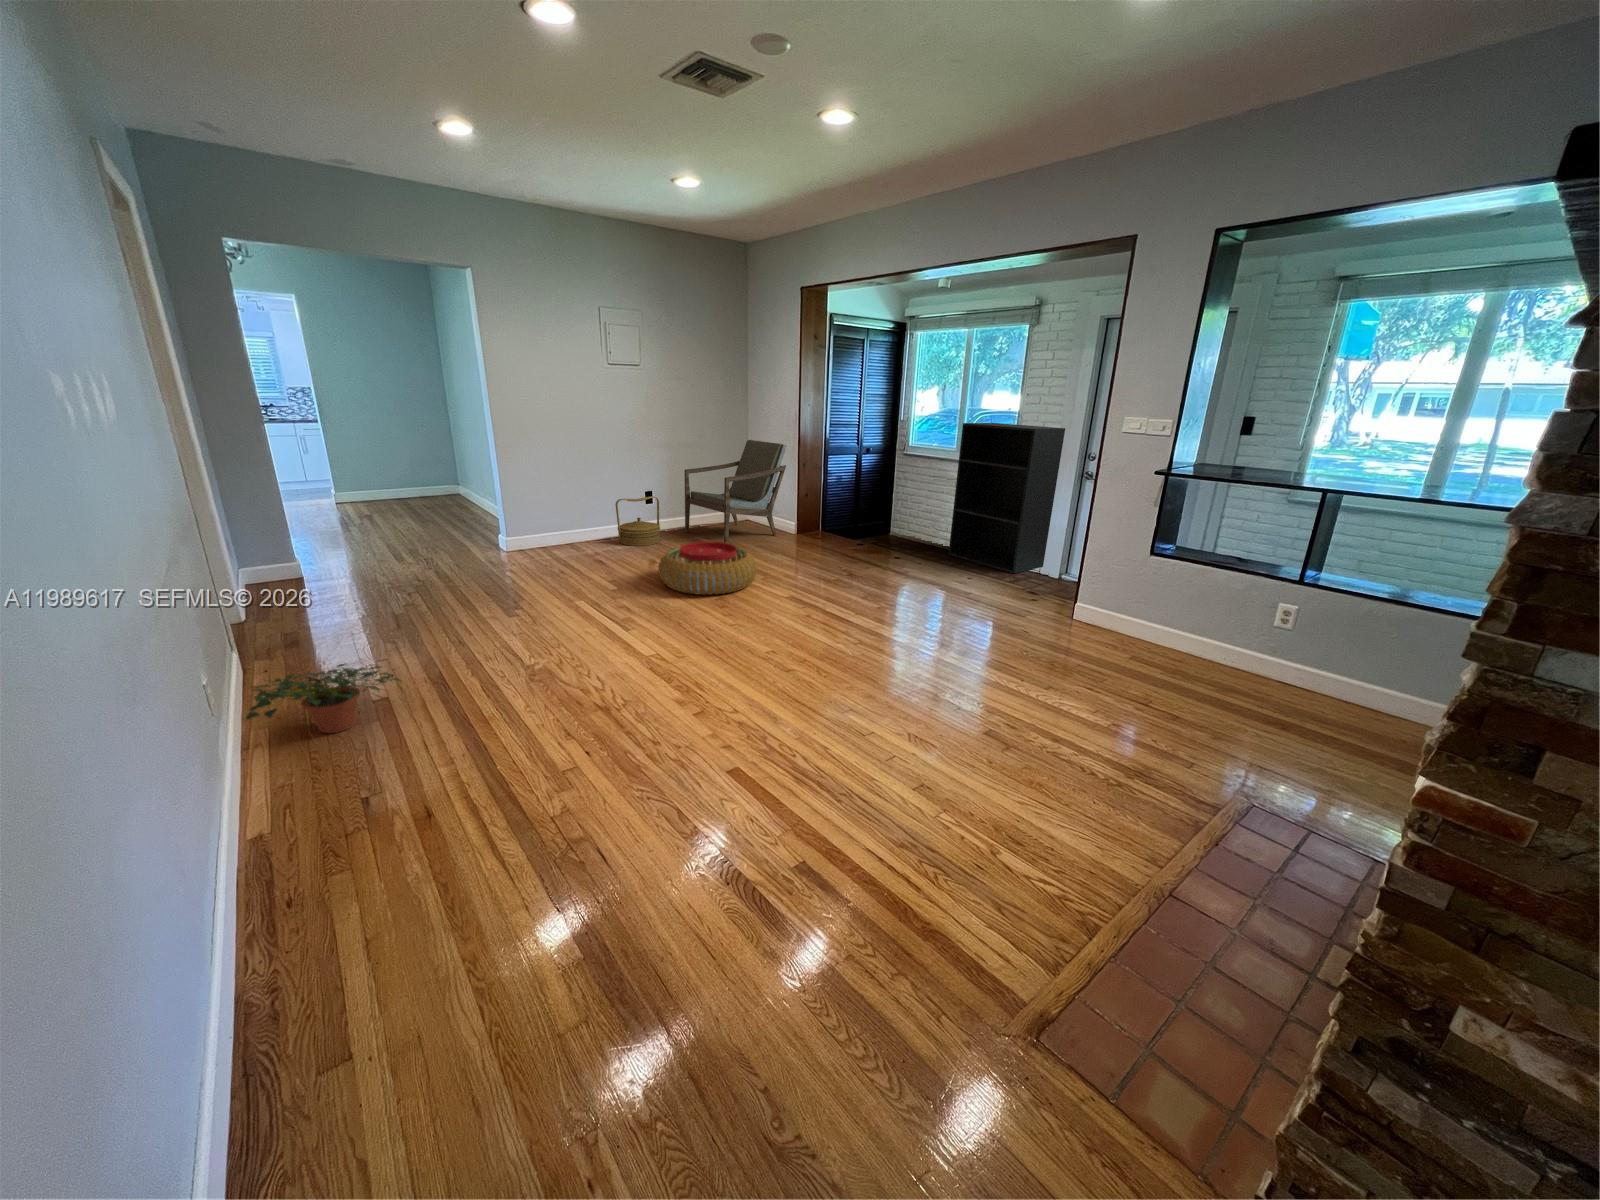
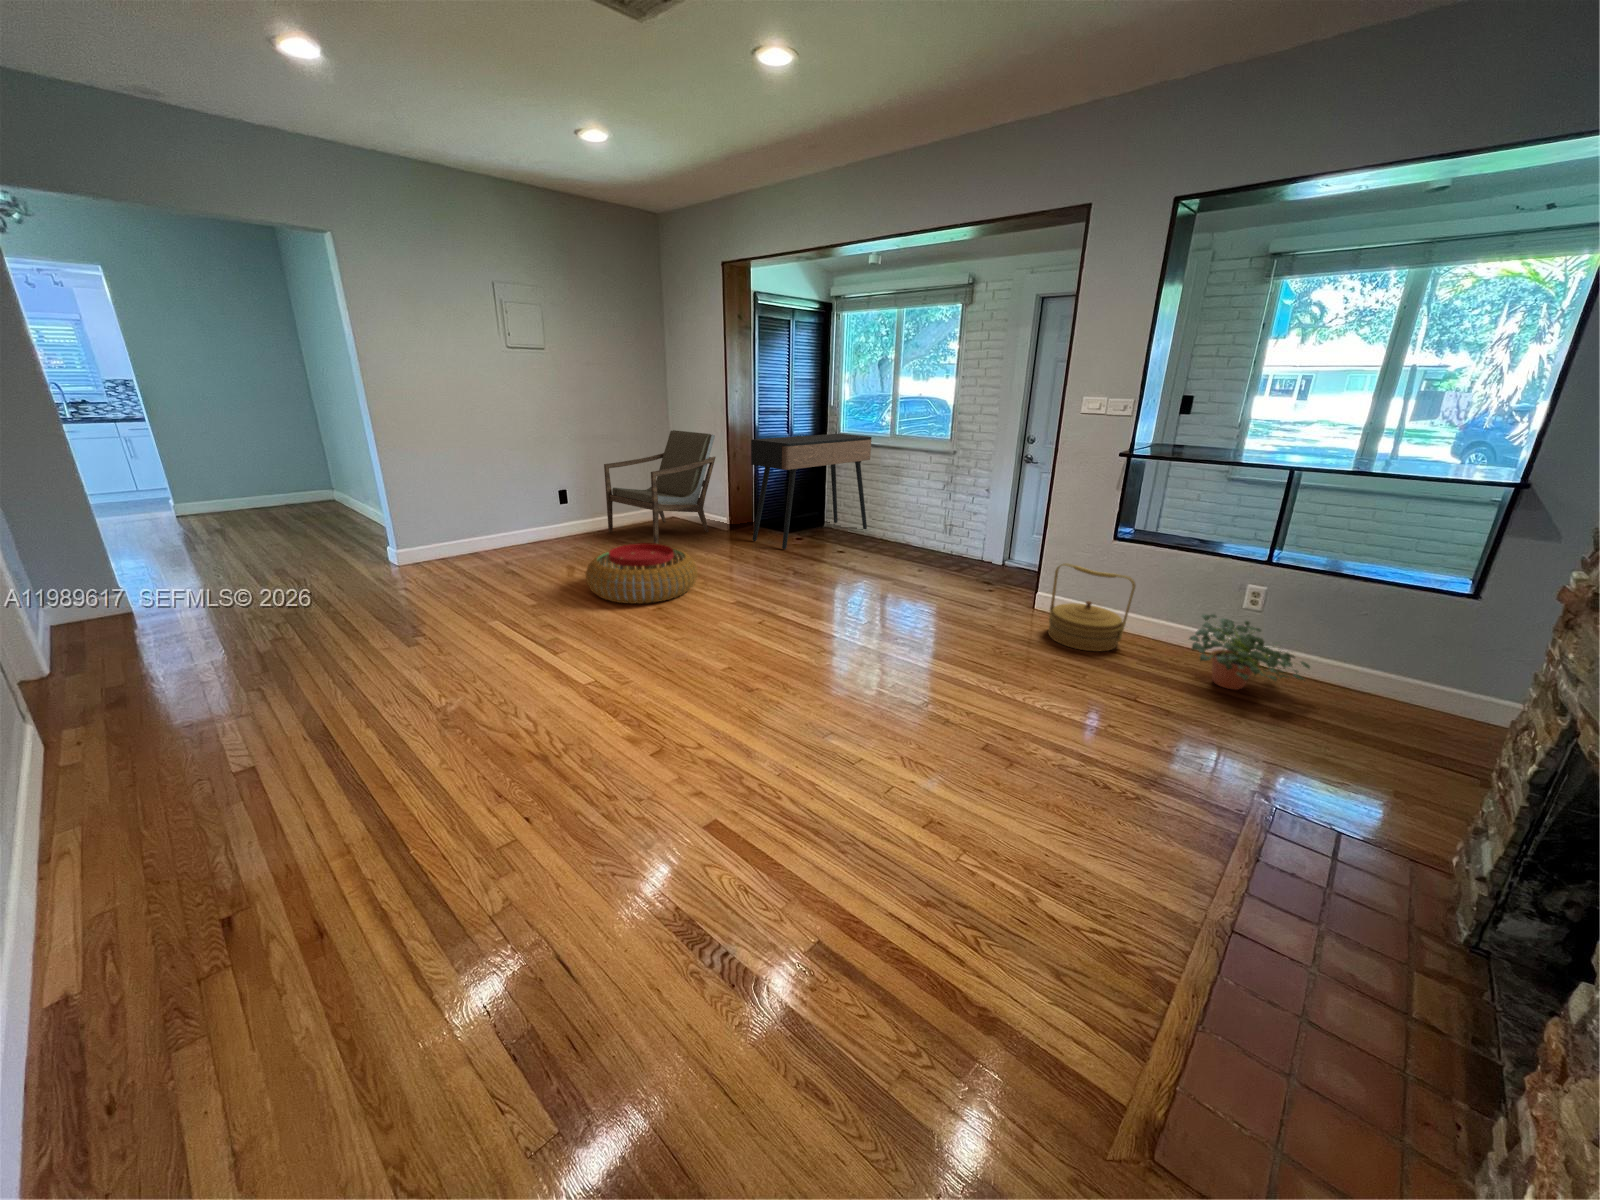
bookshelf: present [949,423,1065,573] -> none [891,407,1004,561]
console table: none [815,446,937,554] -> present [751,434,872,549]
woven basket: present [615,496,660,546] -> present [1048,563,1135,651]
potted plant: present [246,664,401,733] -> present [1190,614,1310,690]

